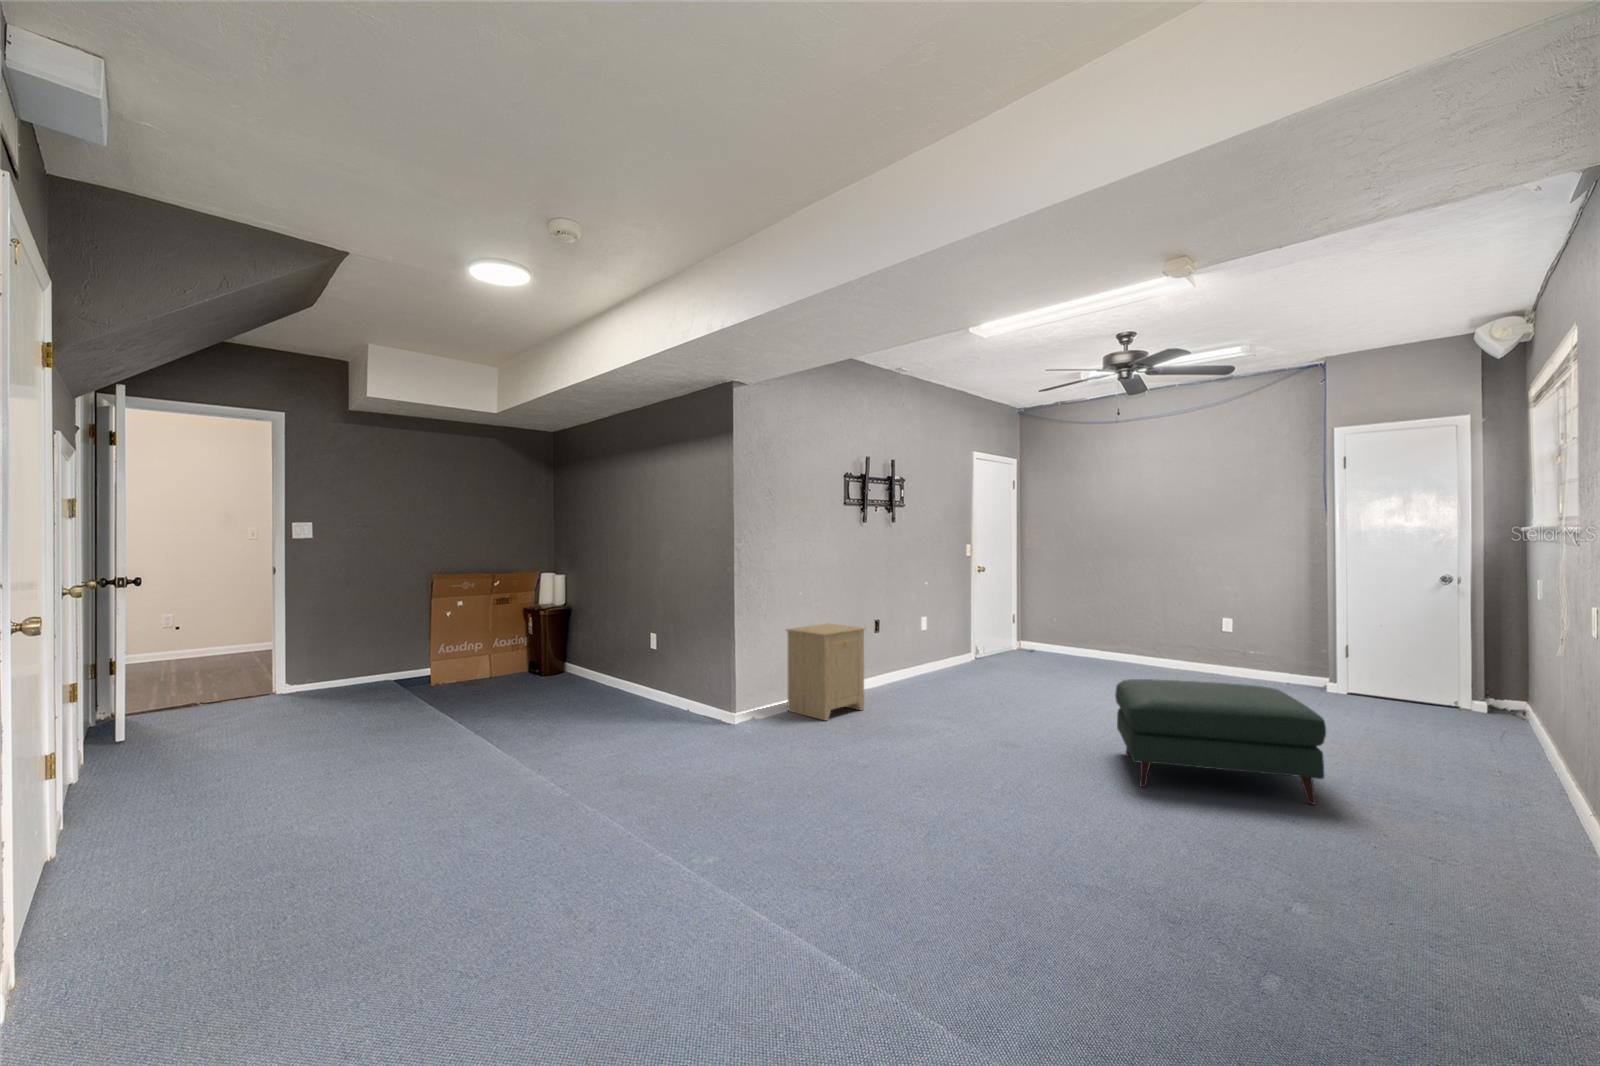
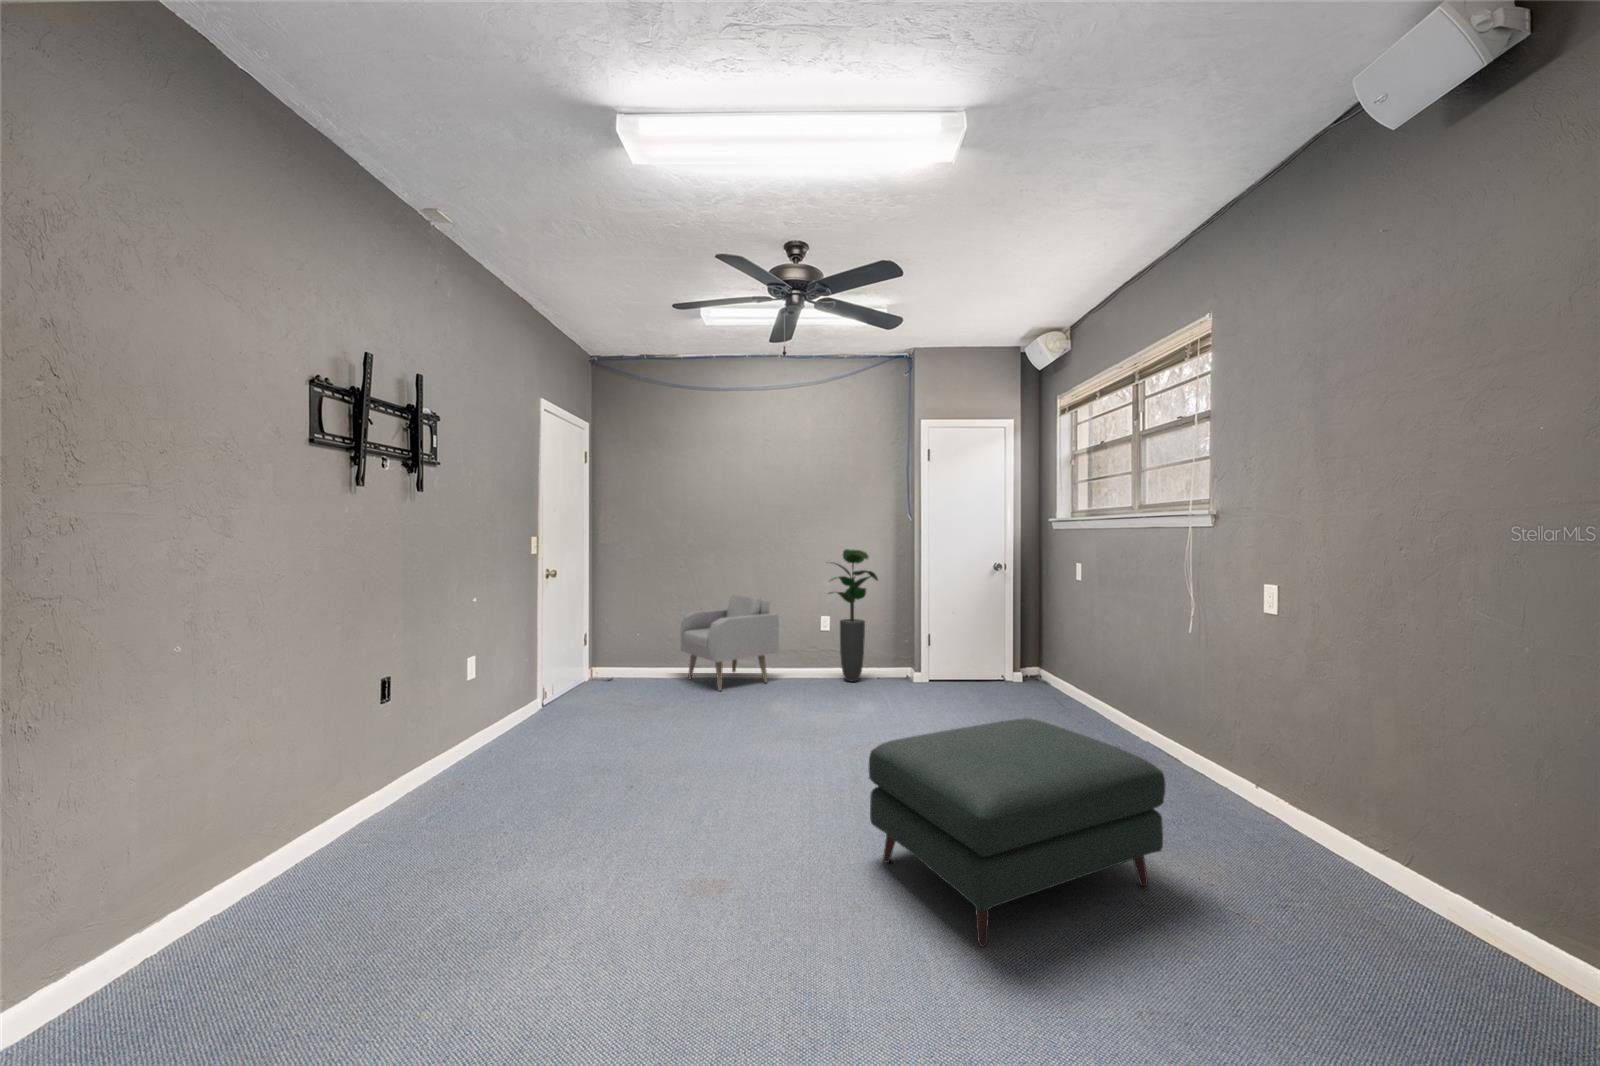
potted plant: none [1217,558,1284,684] -> present [829,549,878,681]
armchair: none [1086,596,1172,673] -> present [680,594,779,691]
side table: present [786,624,866,720] -> none [101,713,375,995]

